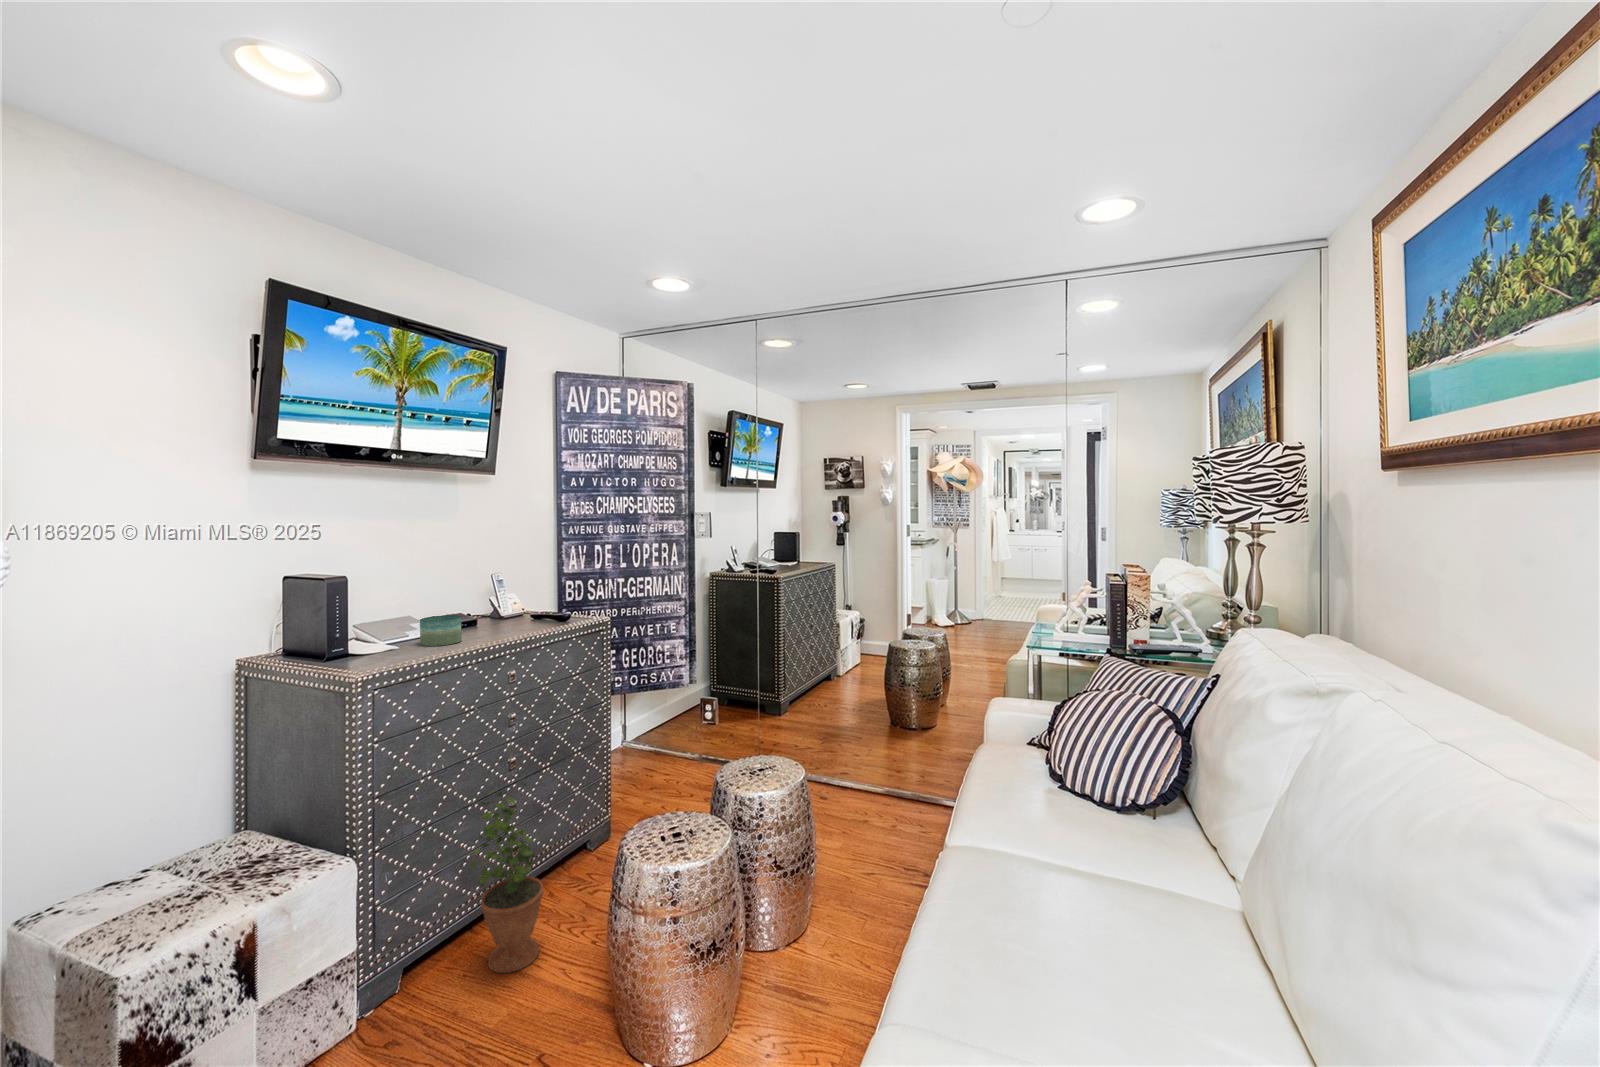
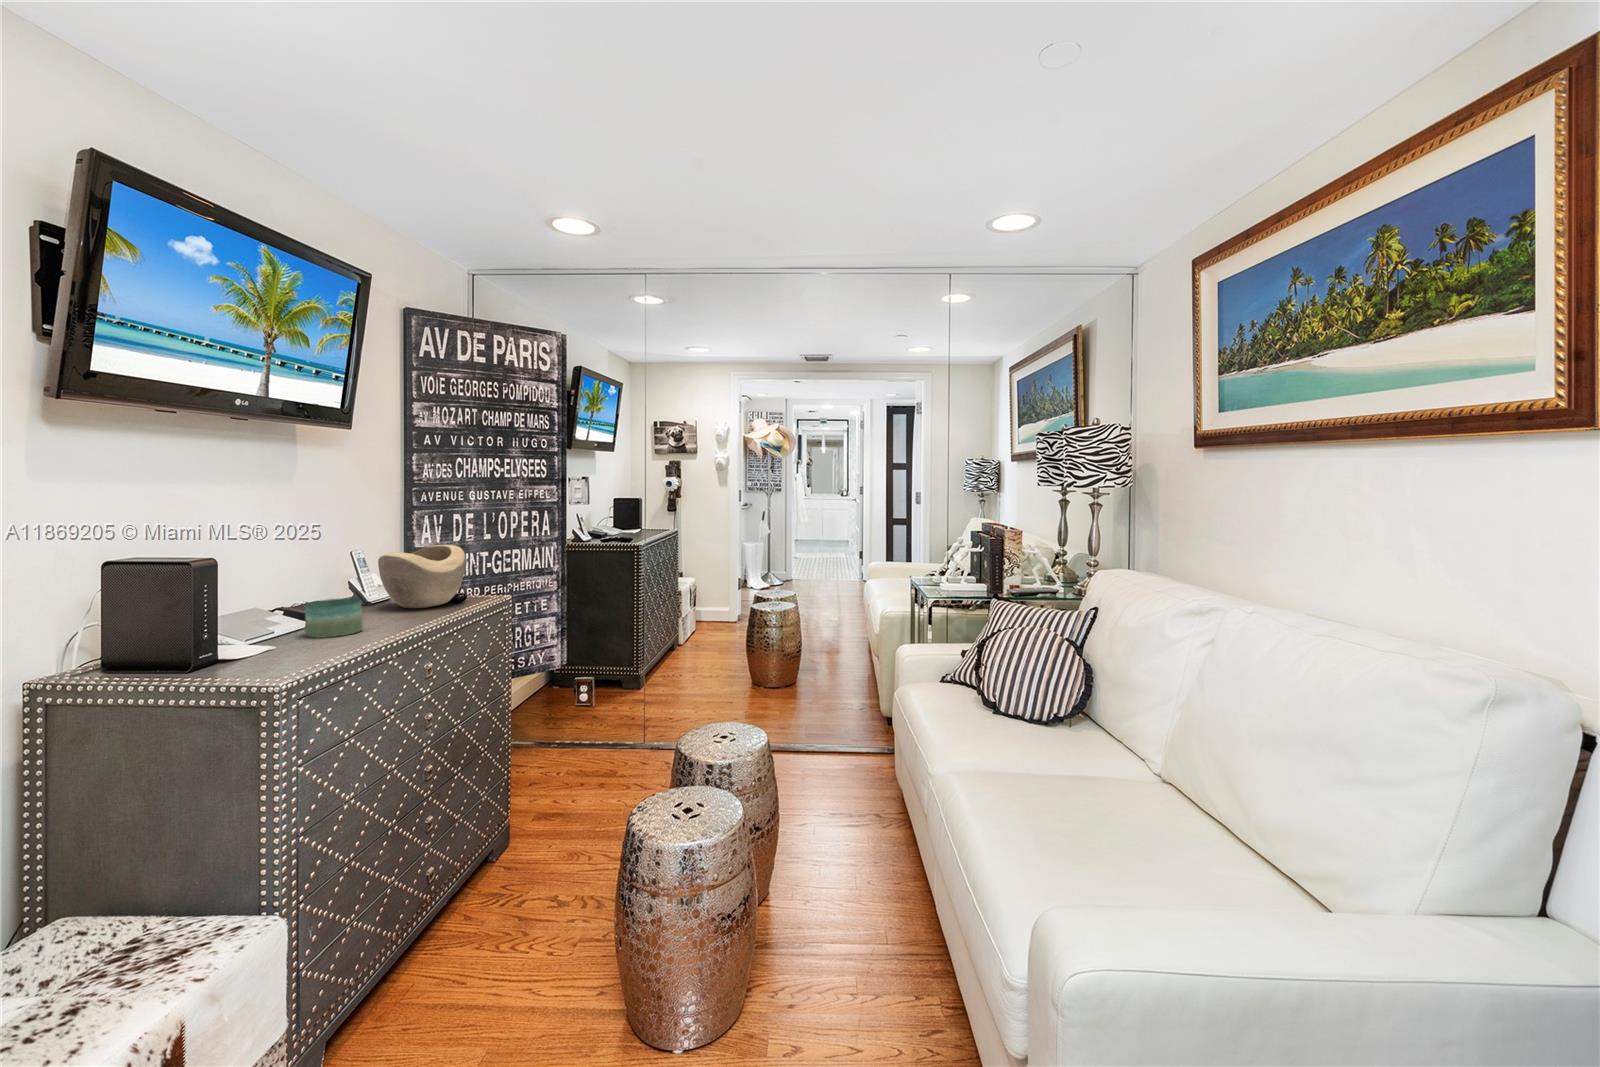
decorative bowl: none [498,573,566,626] -> present [378,545,466,608]
potted plant: present [471,791,543,973] -> none [415,800,507,1006]

